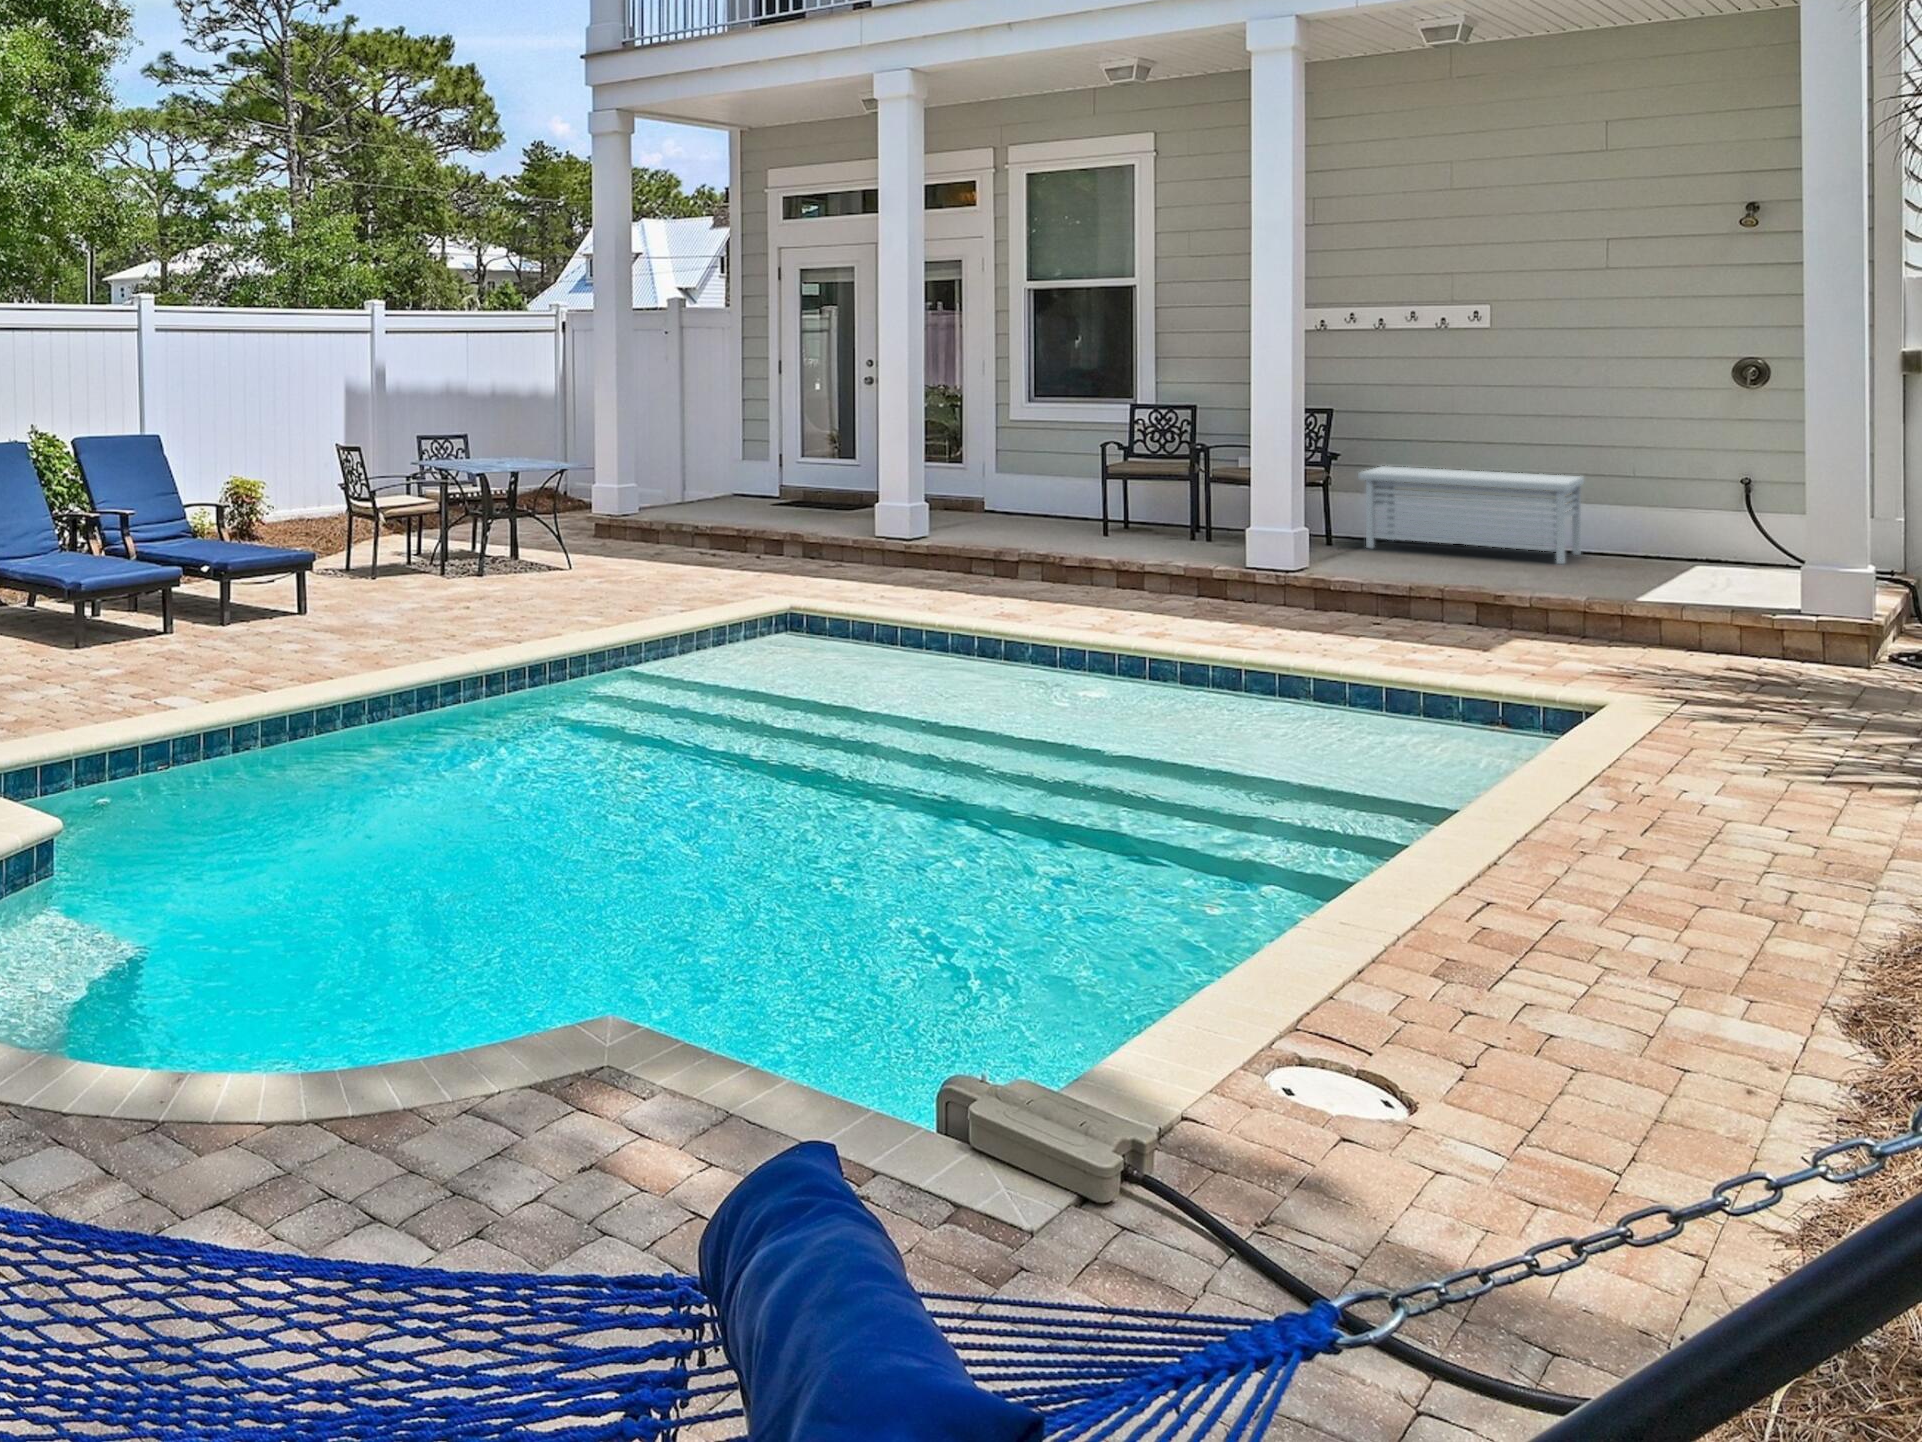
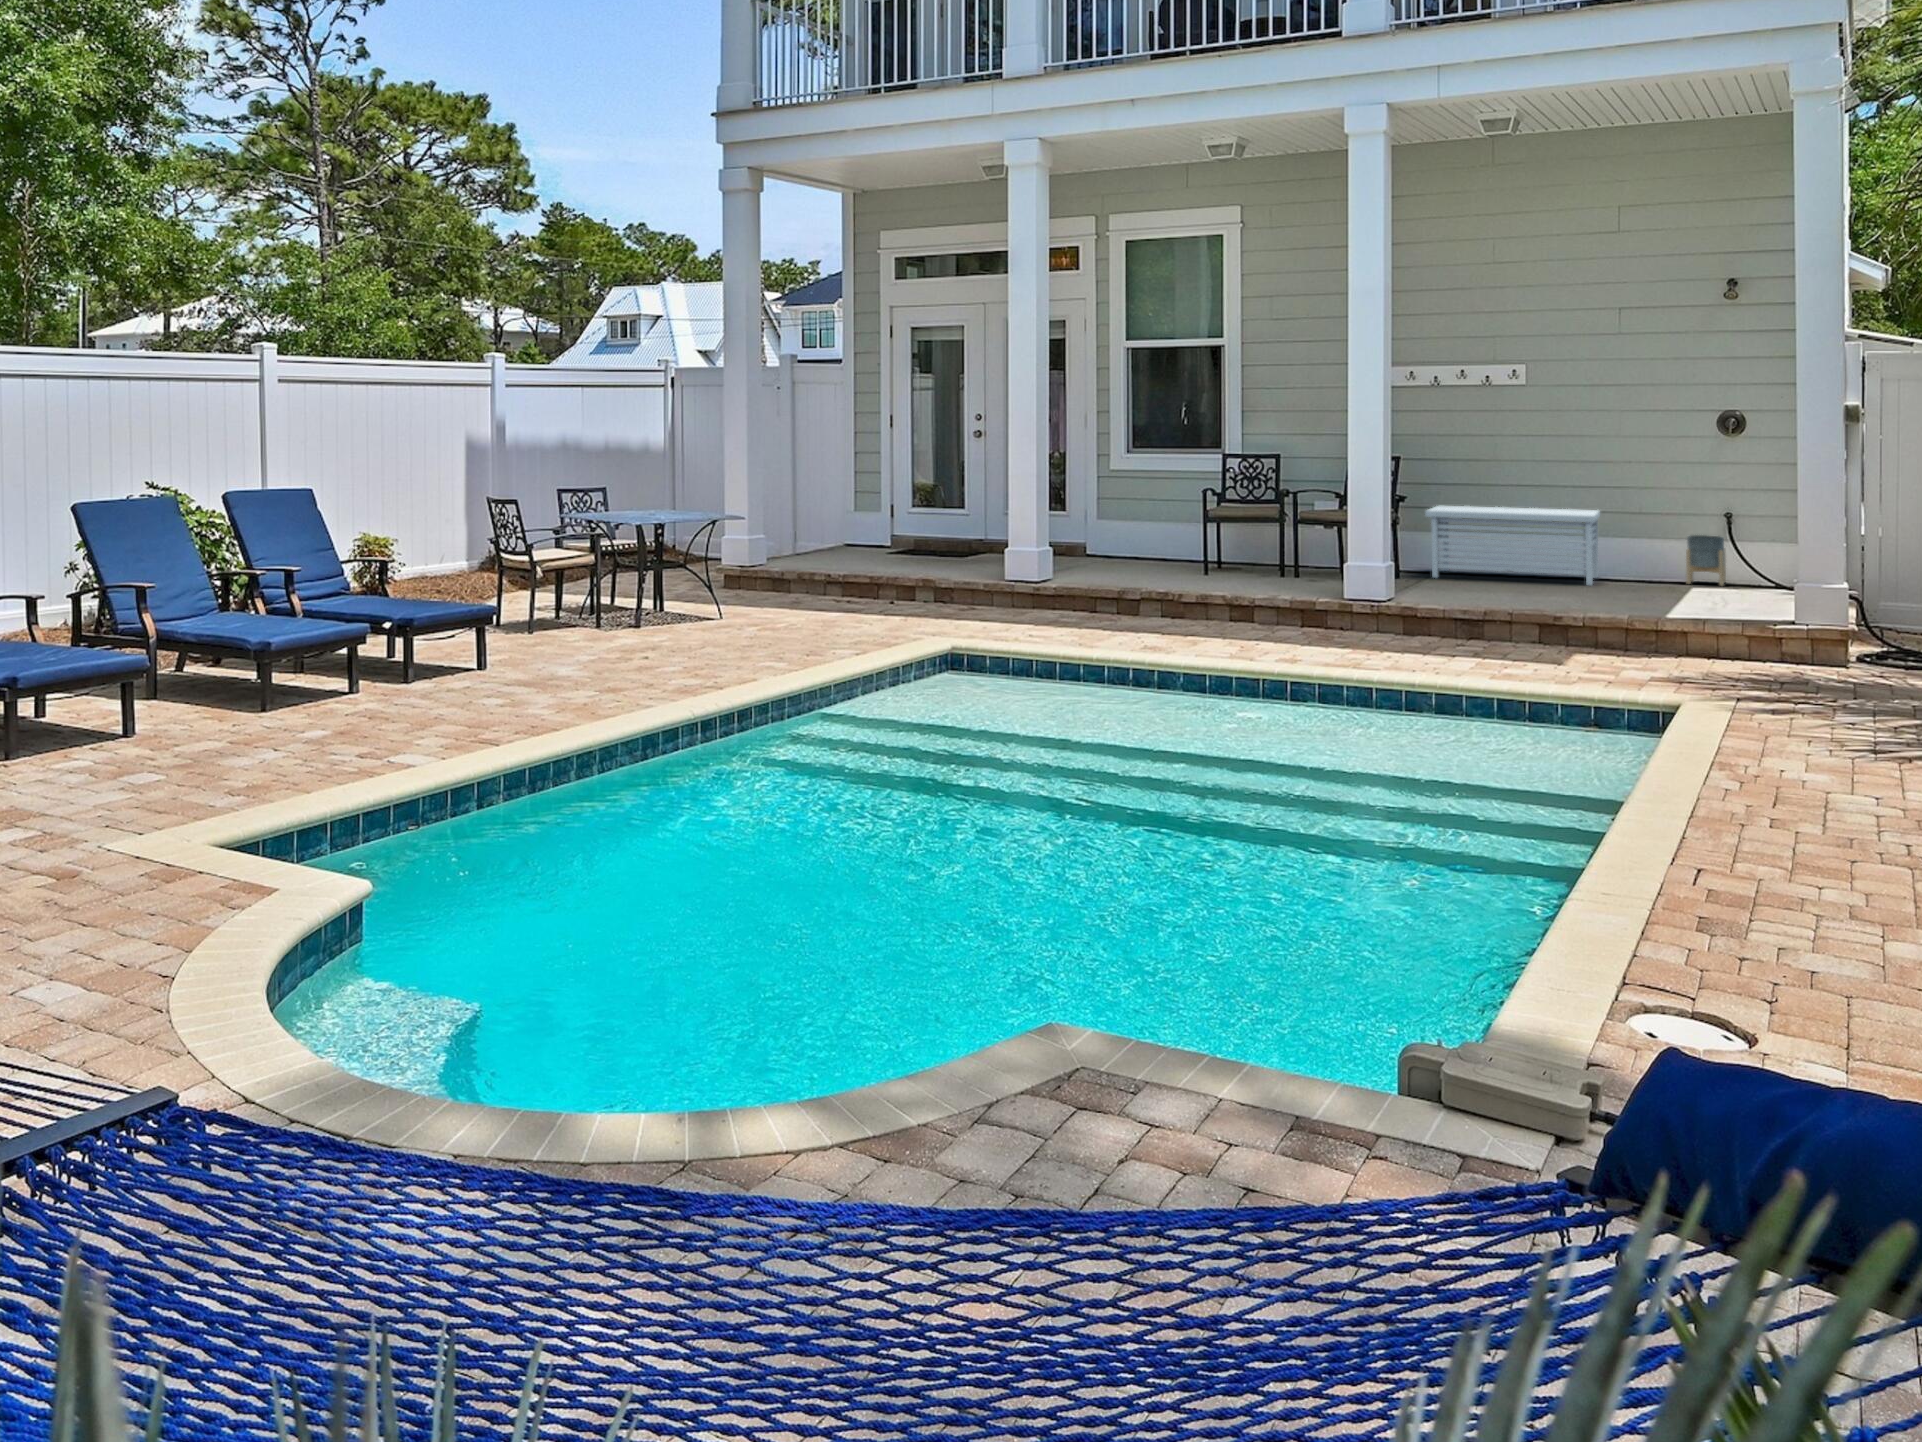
planter: none [1692,509,1747,571] -> present [1686,535,1726,586]

